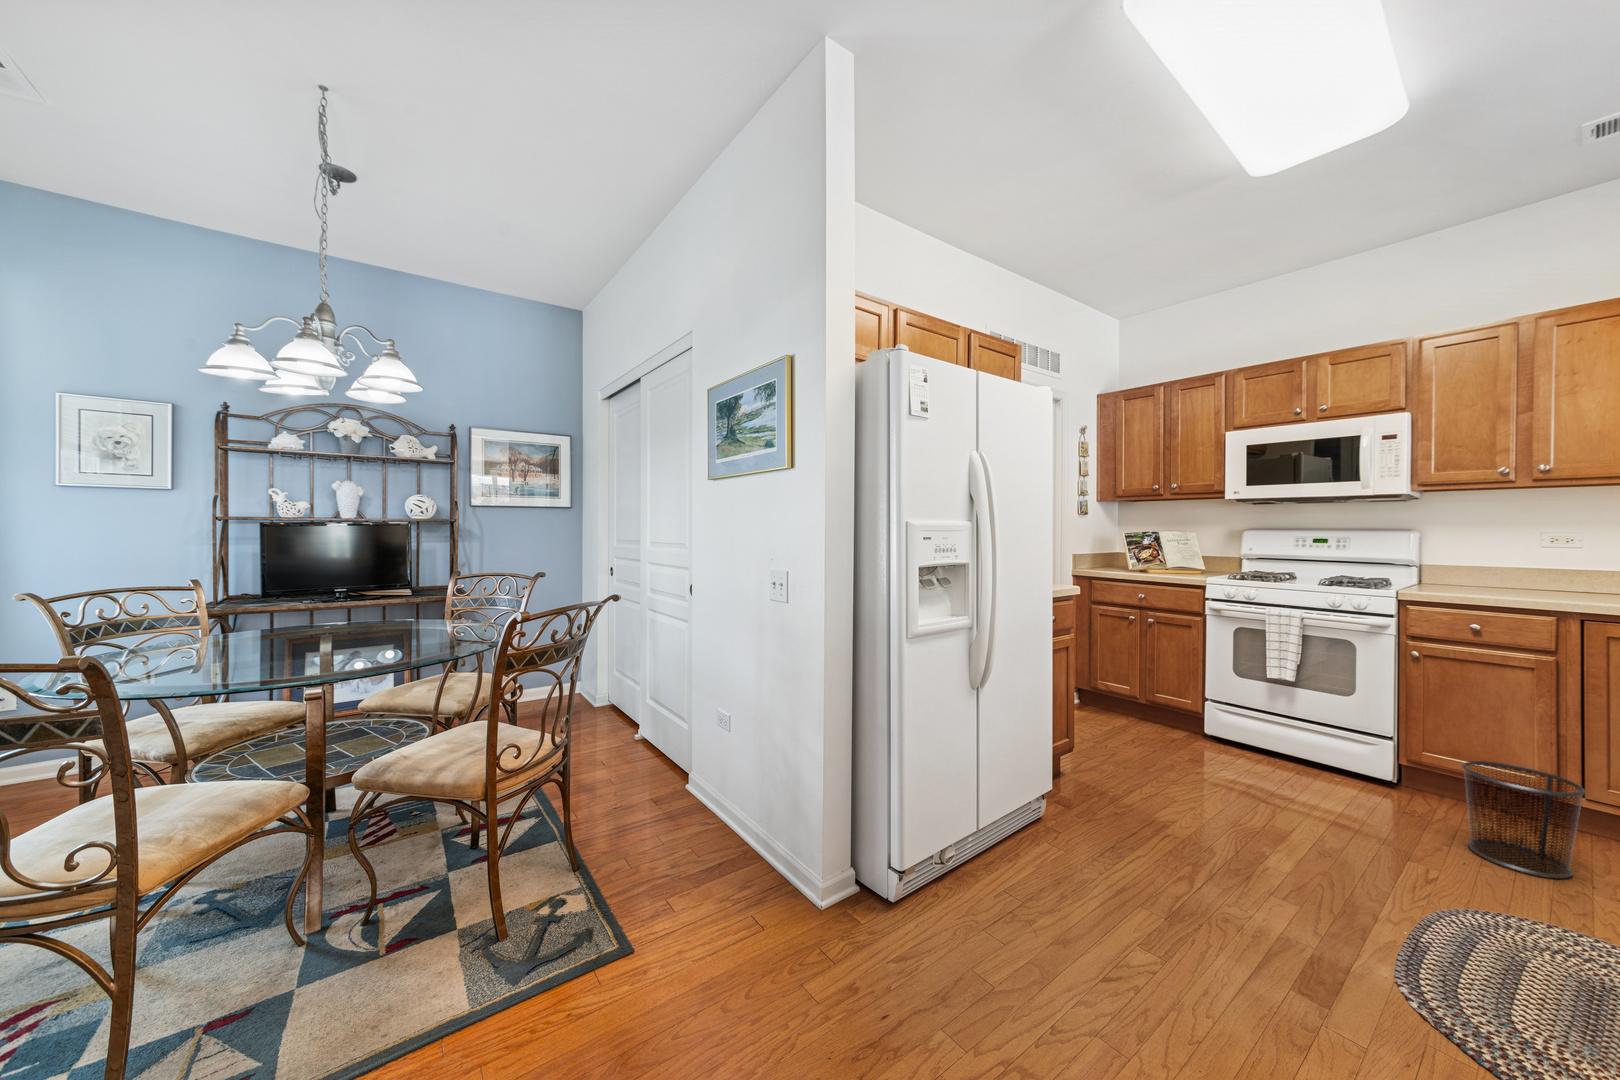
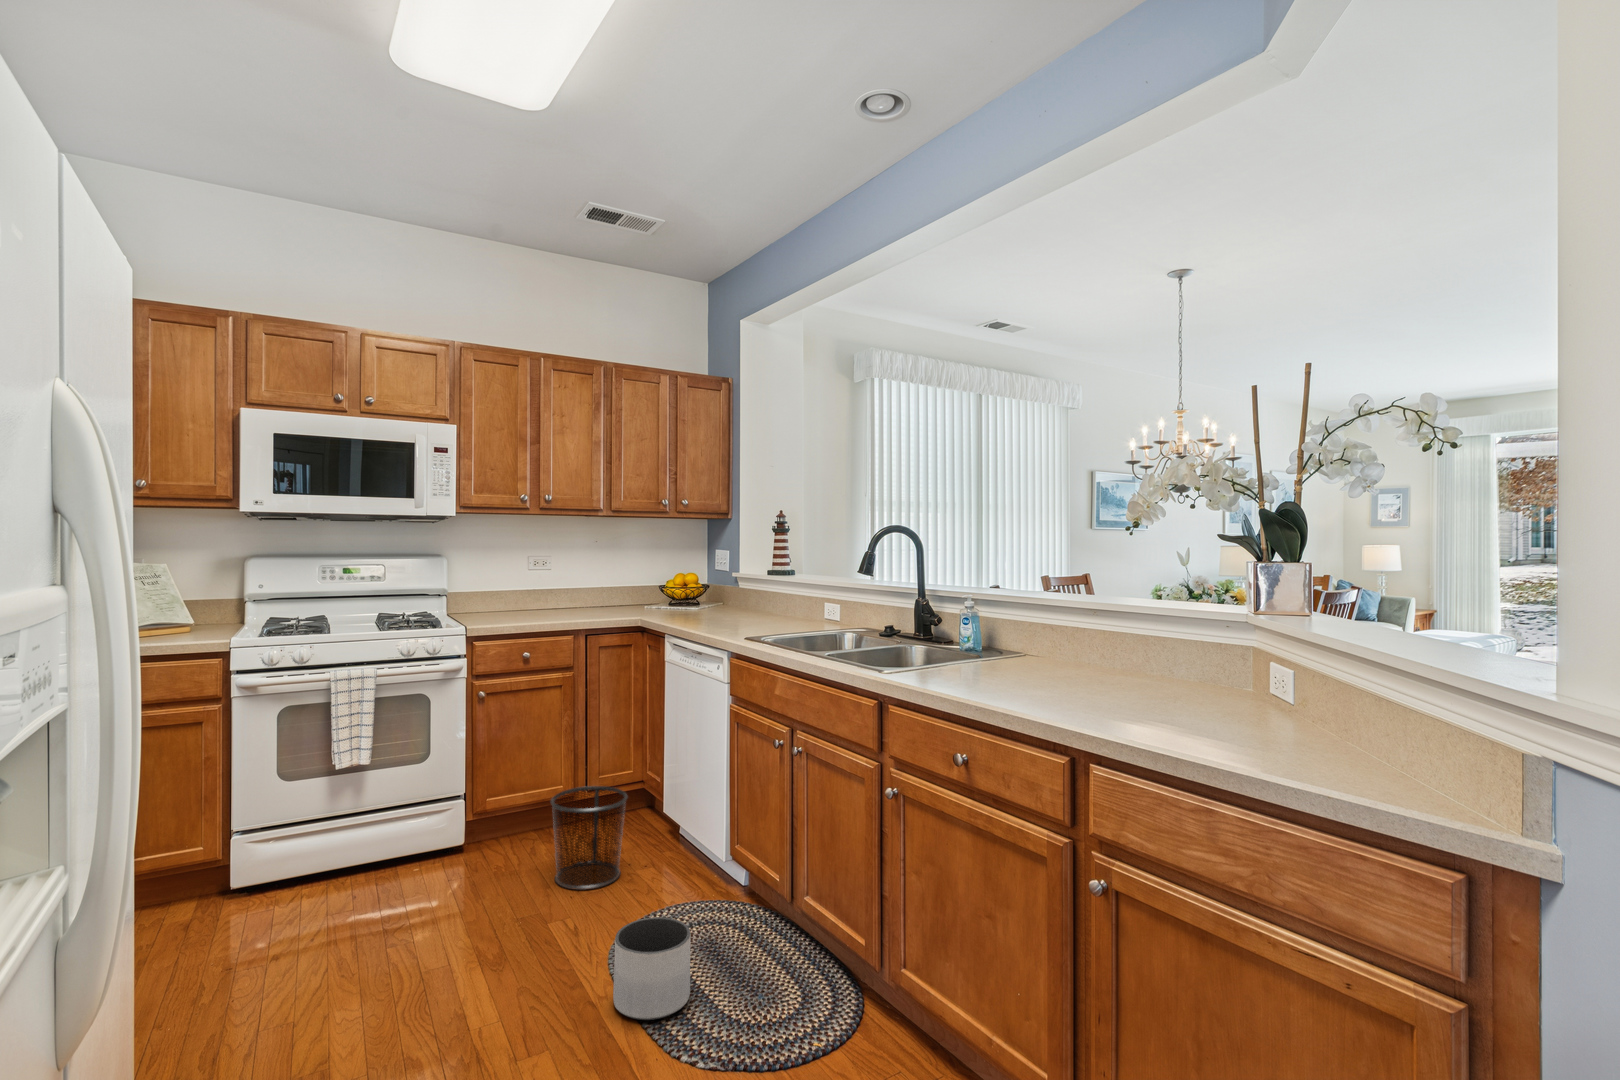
planter: none [1406,870,1520,983] -> present [613,917,690,1020]

